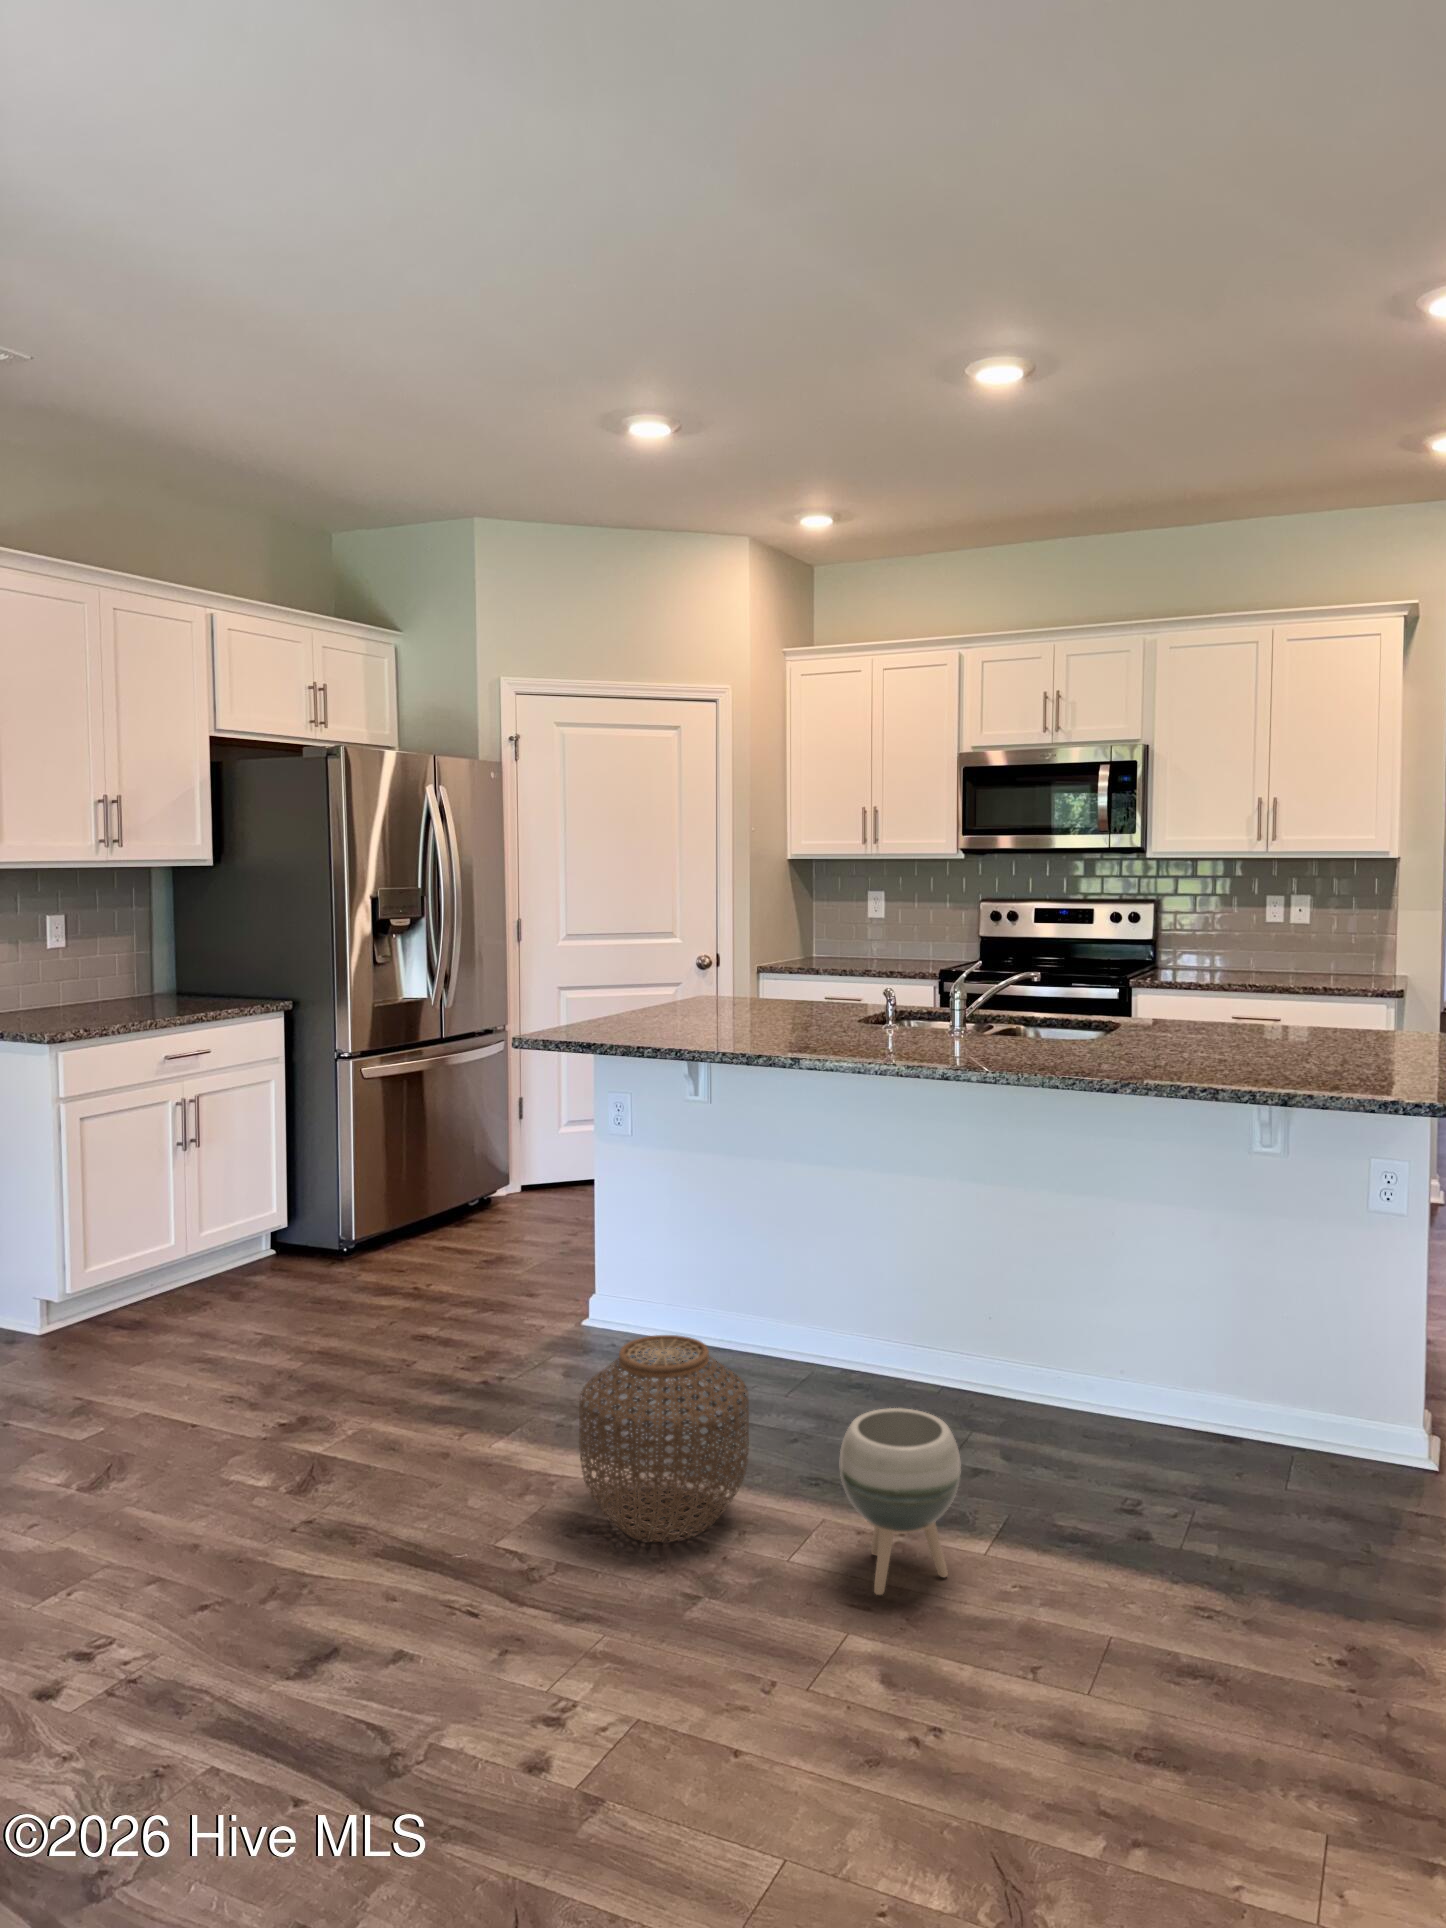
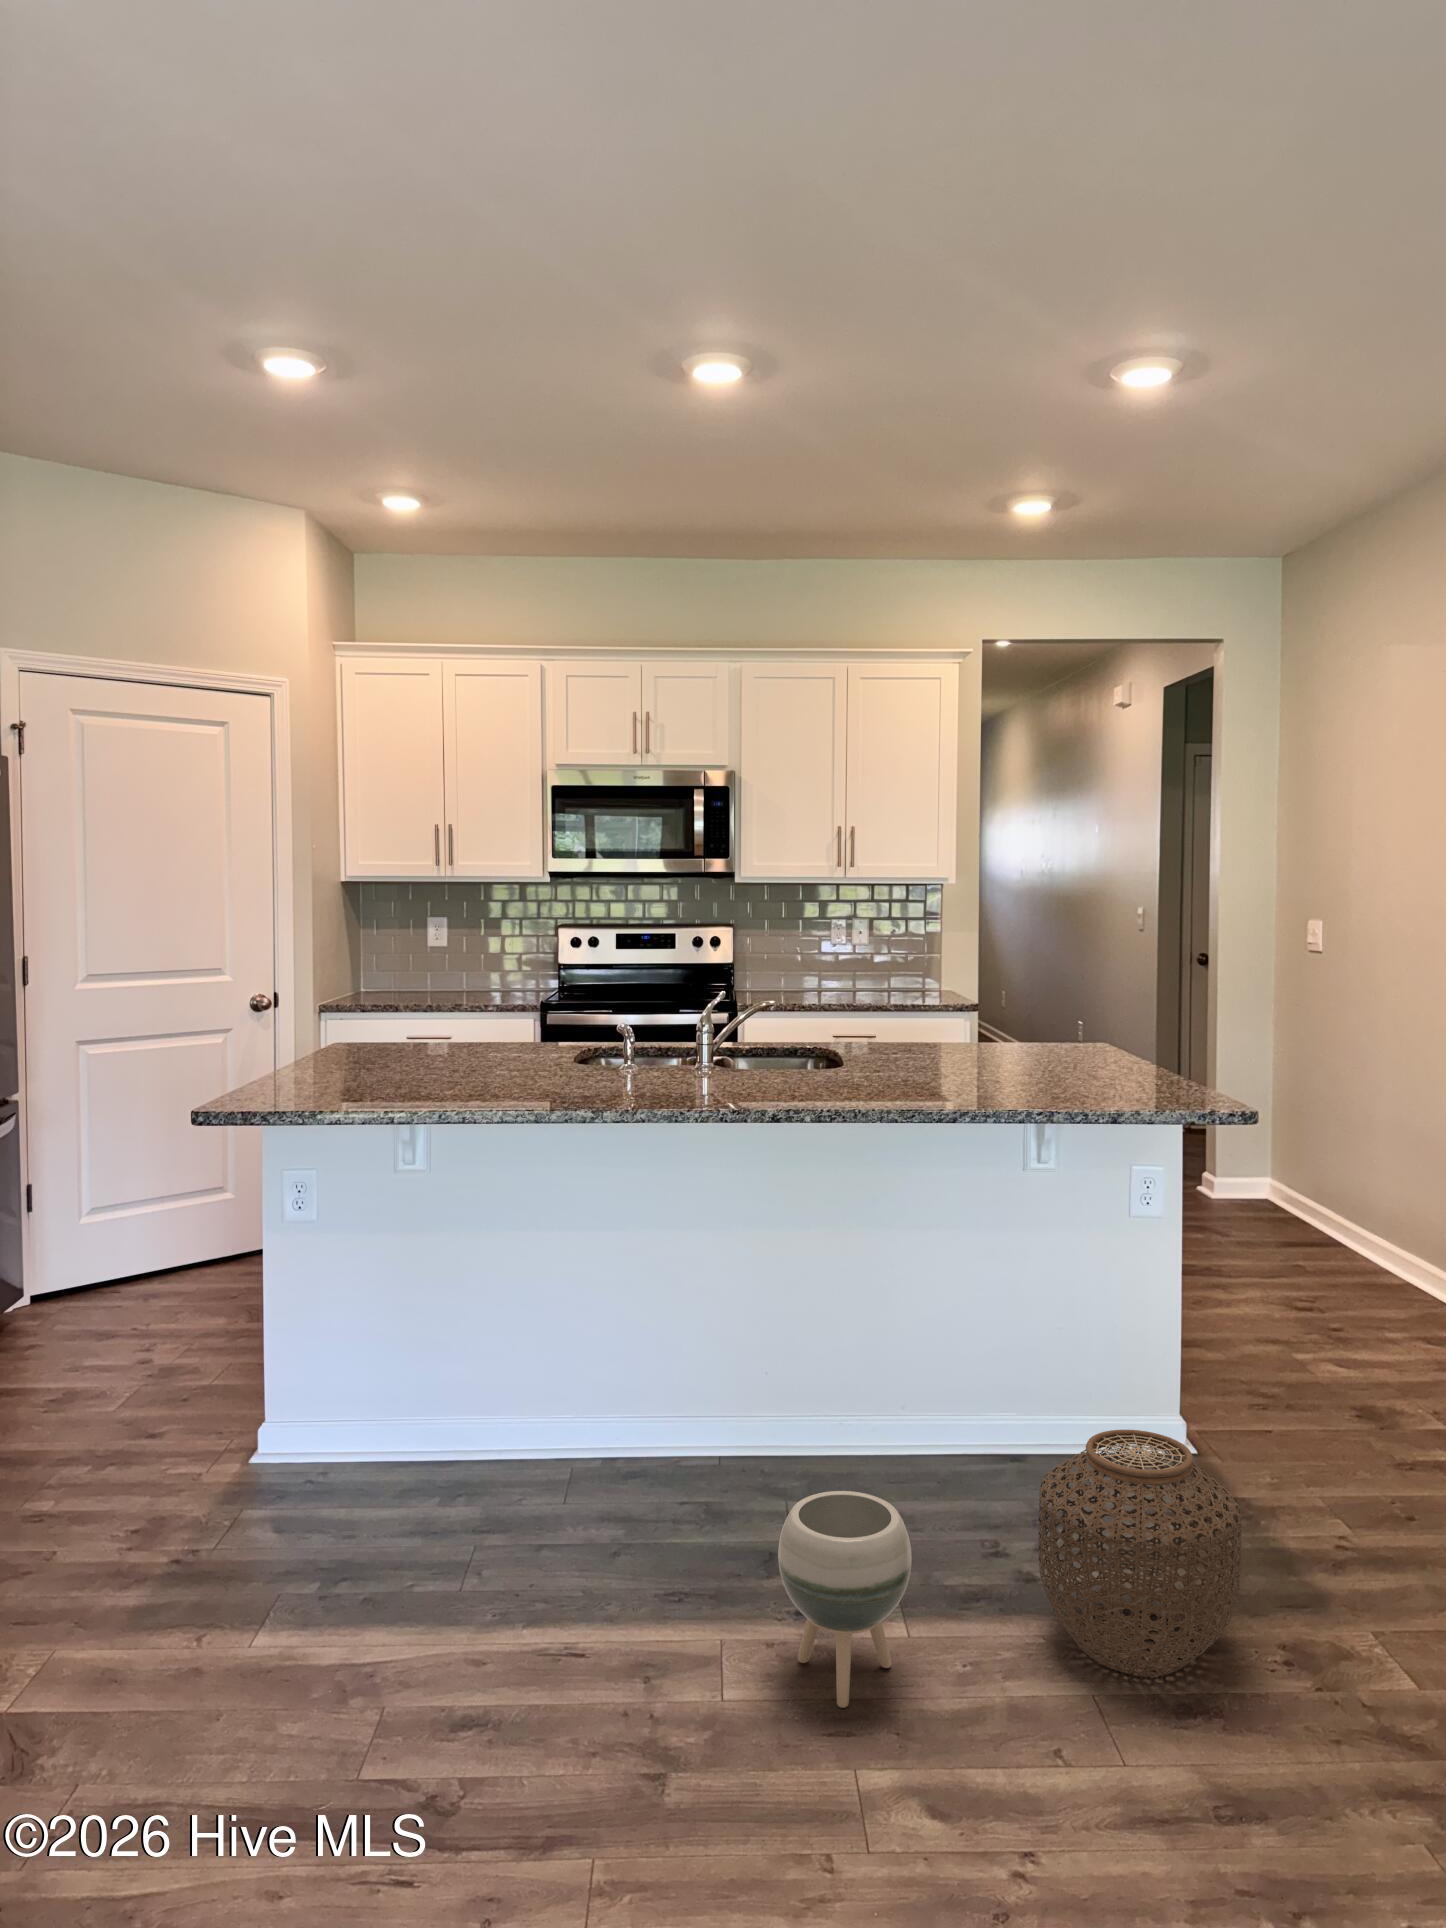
woven basket: present [579,1335,749,1542] -> present [1038,1430,1242,1676]

